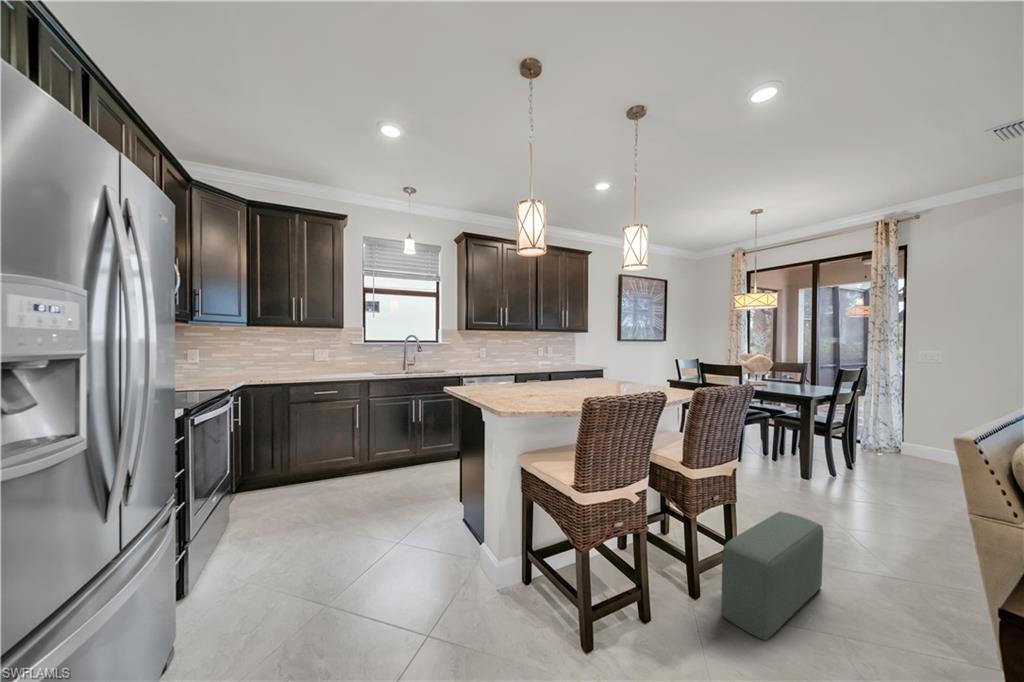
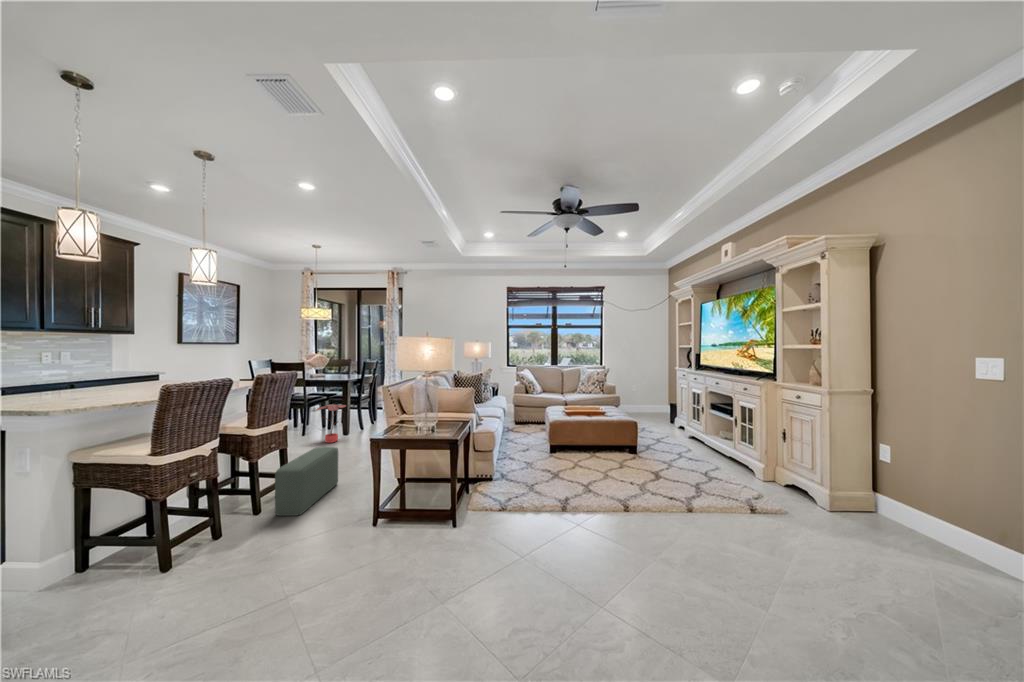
potted plant: none [760,430,808,486] -> present [316,405,346,443]

